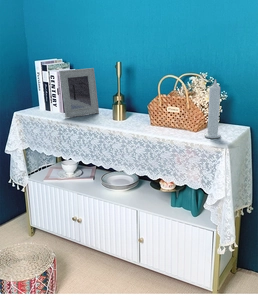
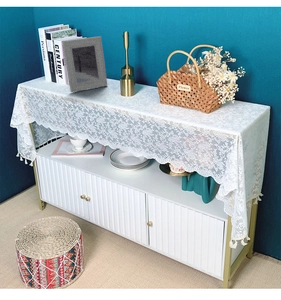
candle: present [204,79,221,138] -> none [216,57,235,123]

